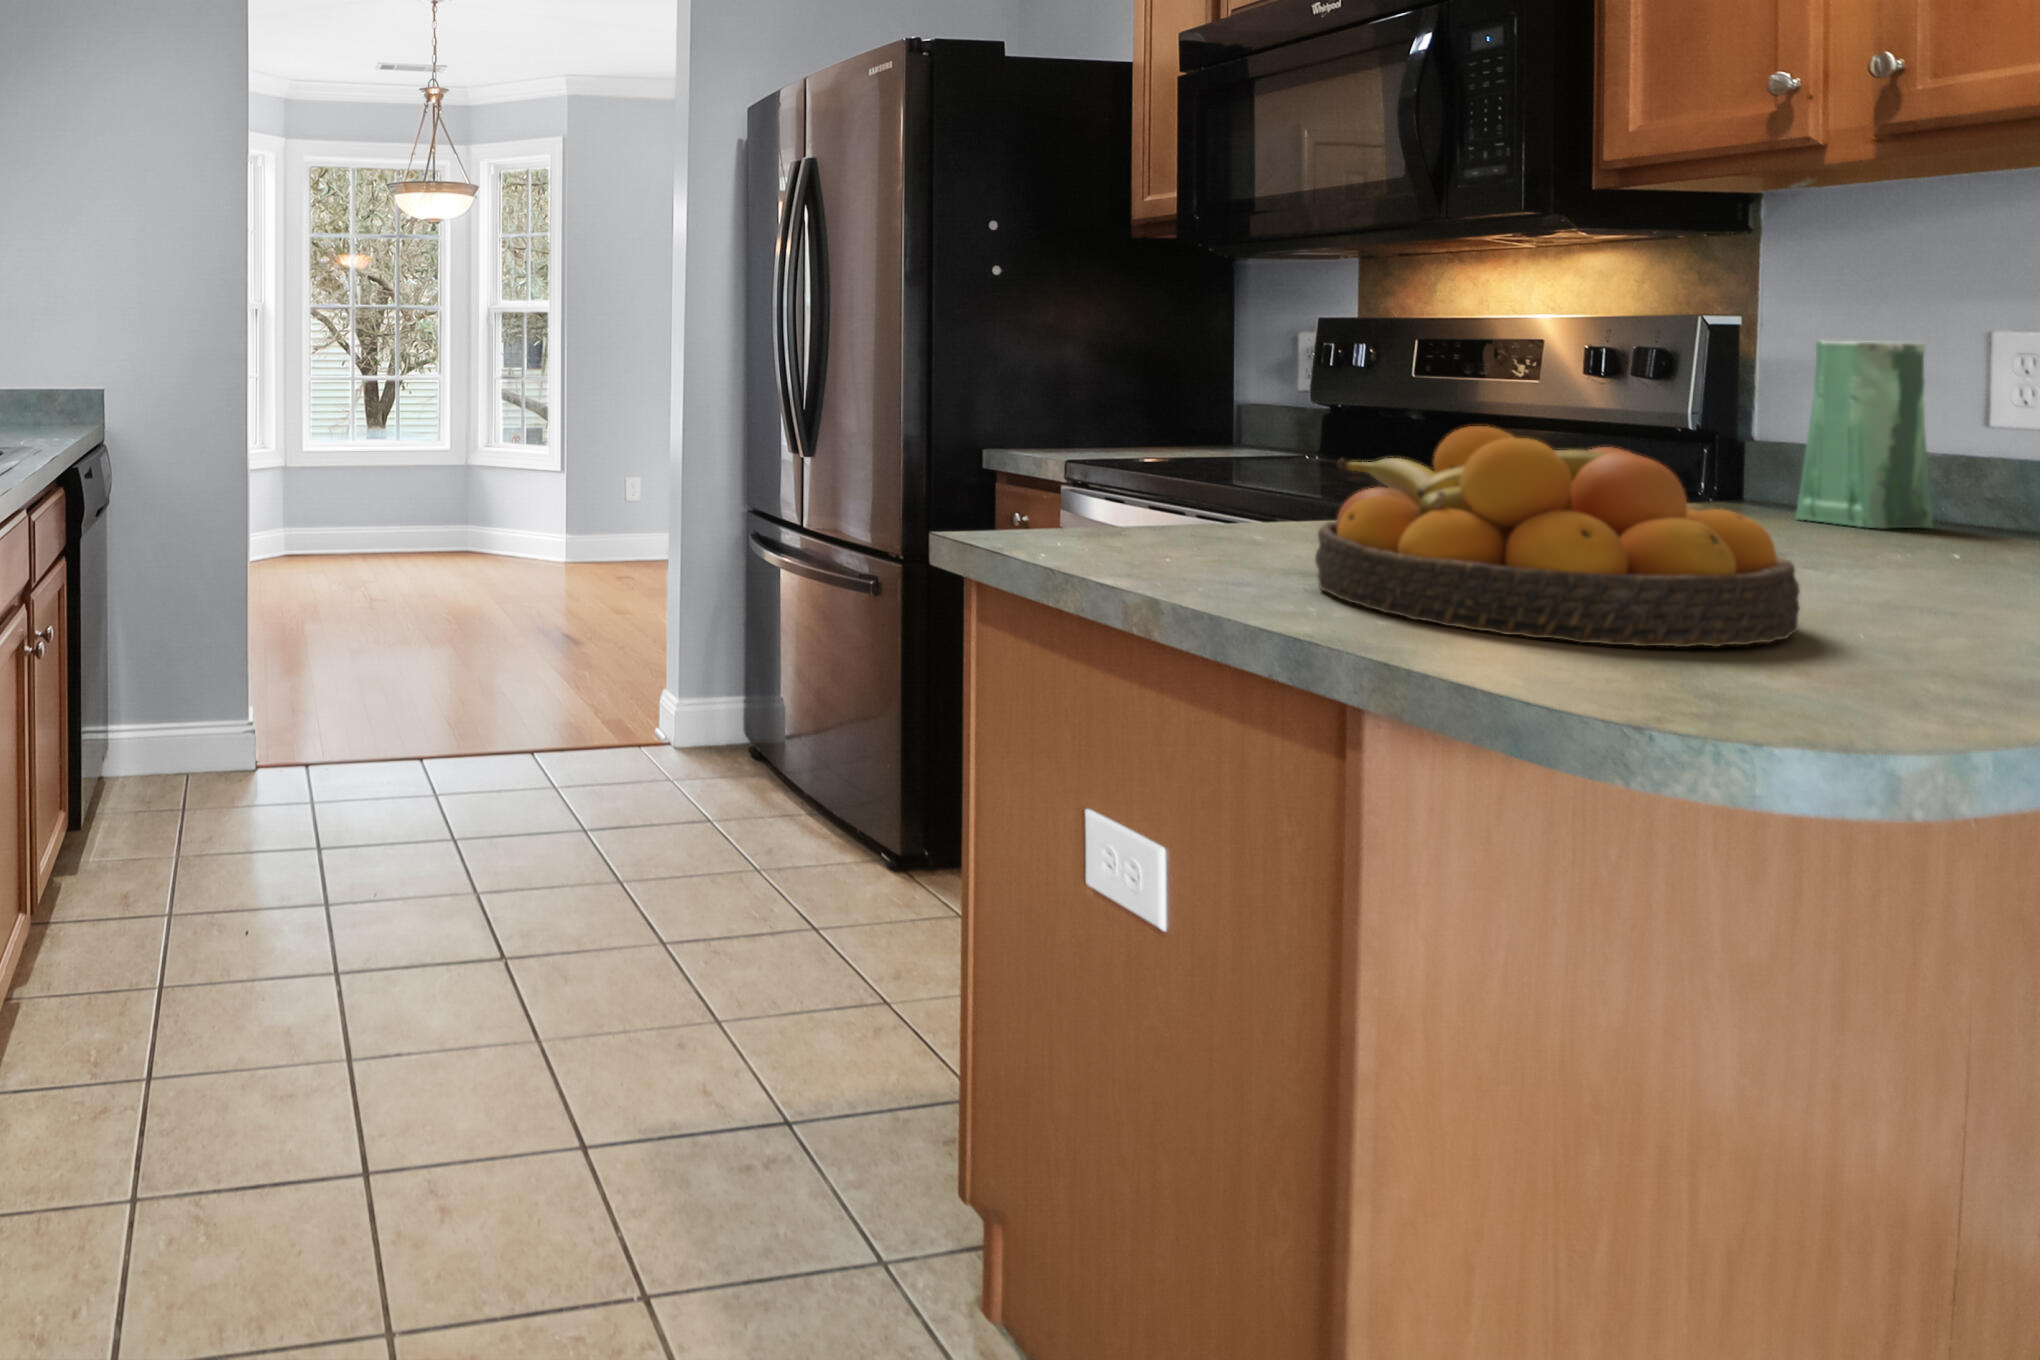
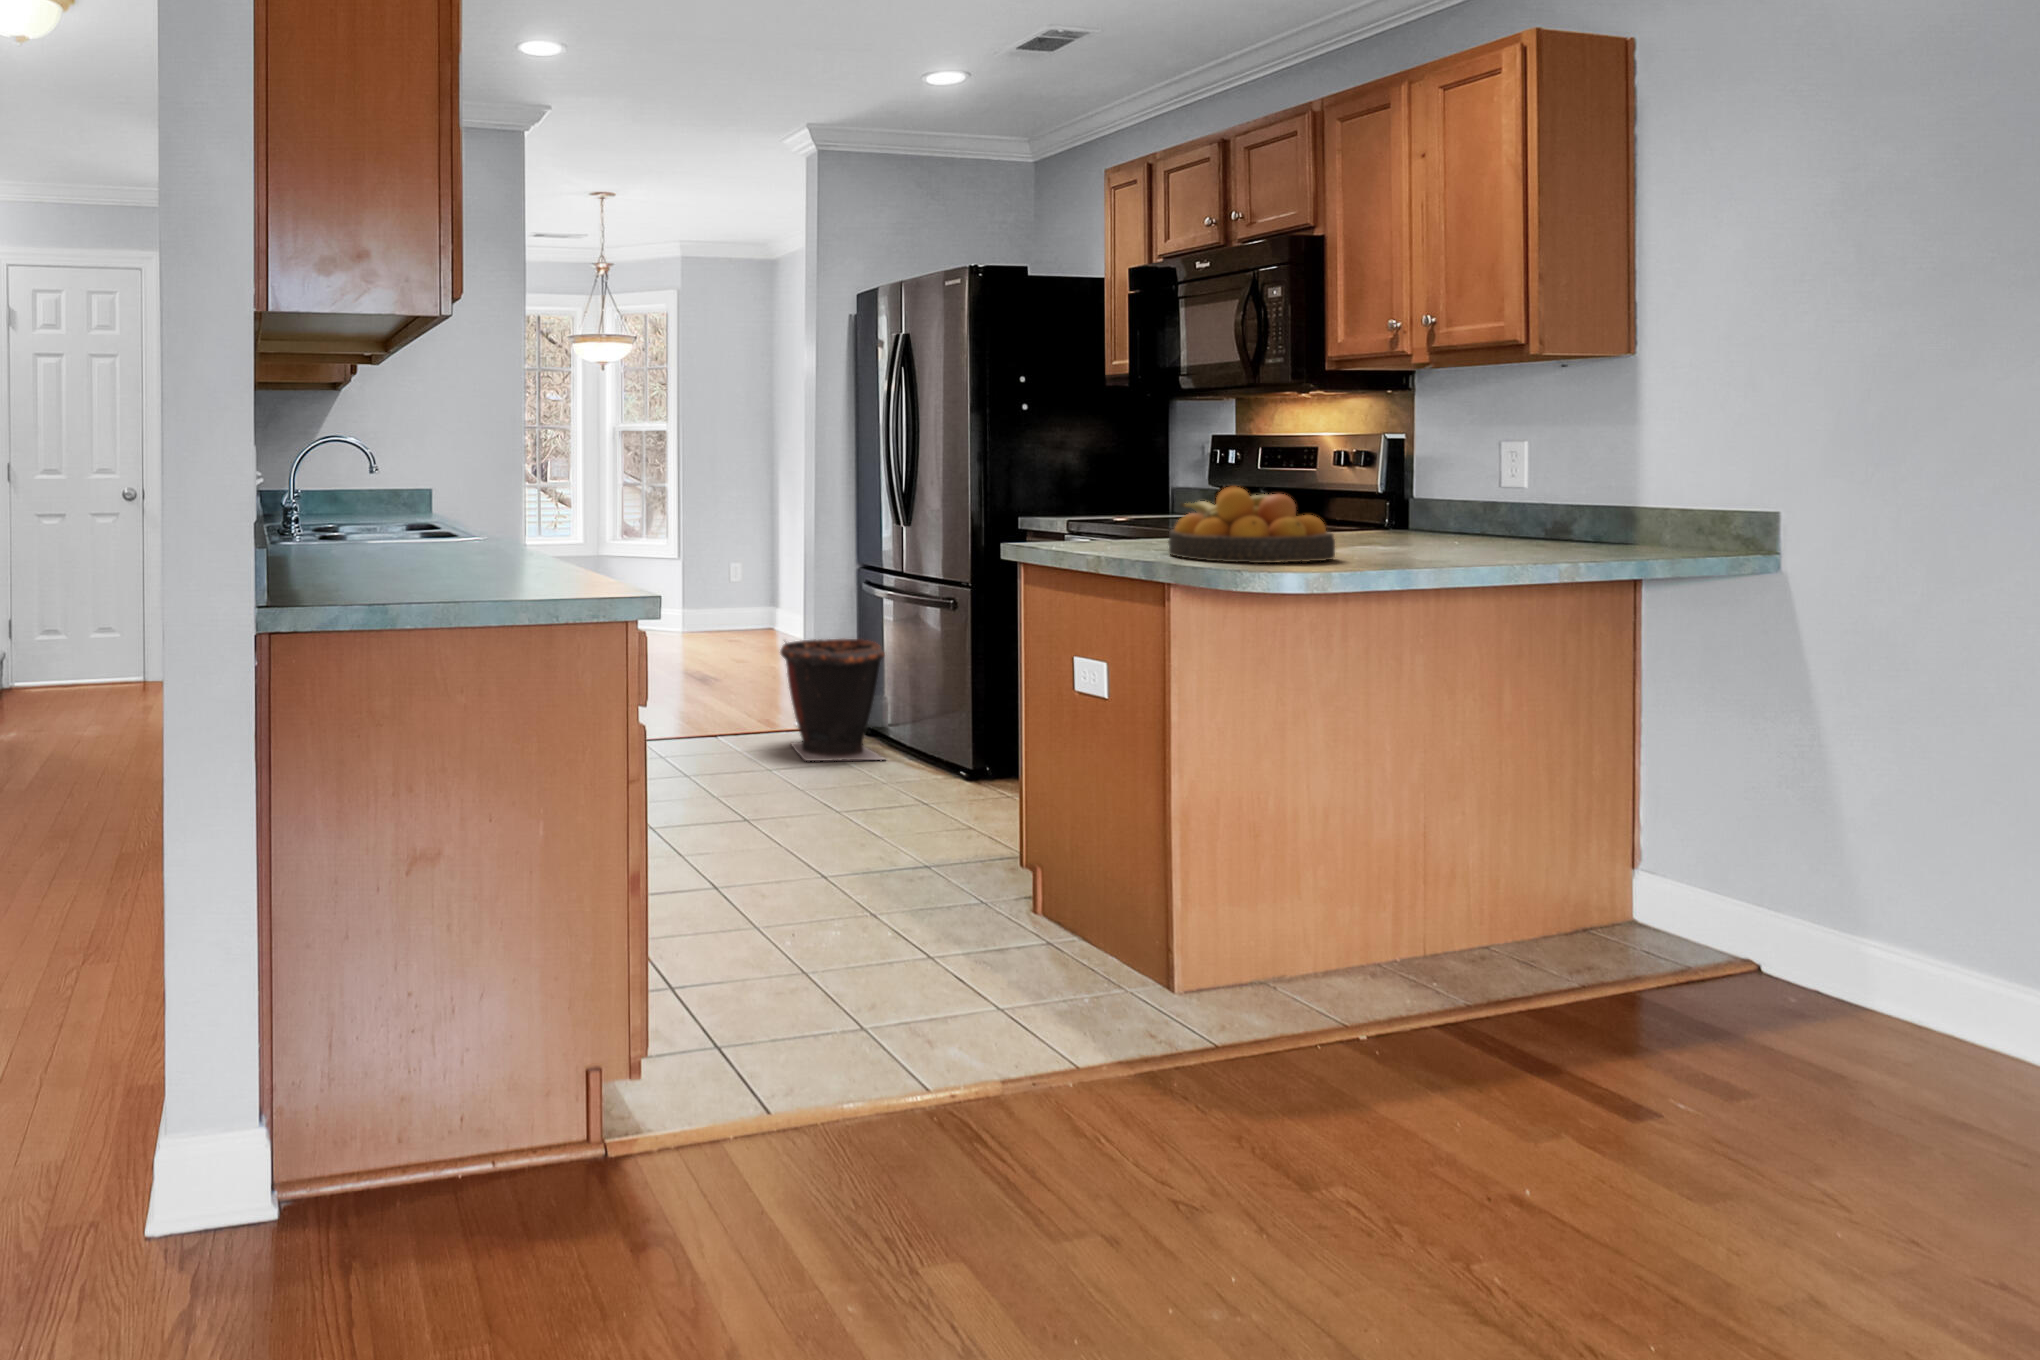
vase: present [1796,341,1932,529] -> none [1421,447,1477,538]
waste bin: none [614,619,773,819] -> present [780,639,885,761]

